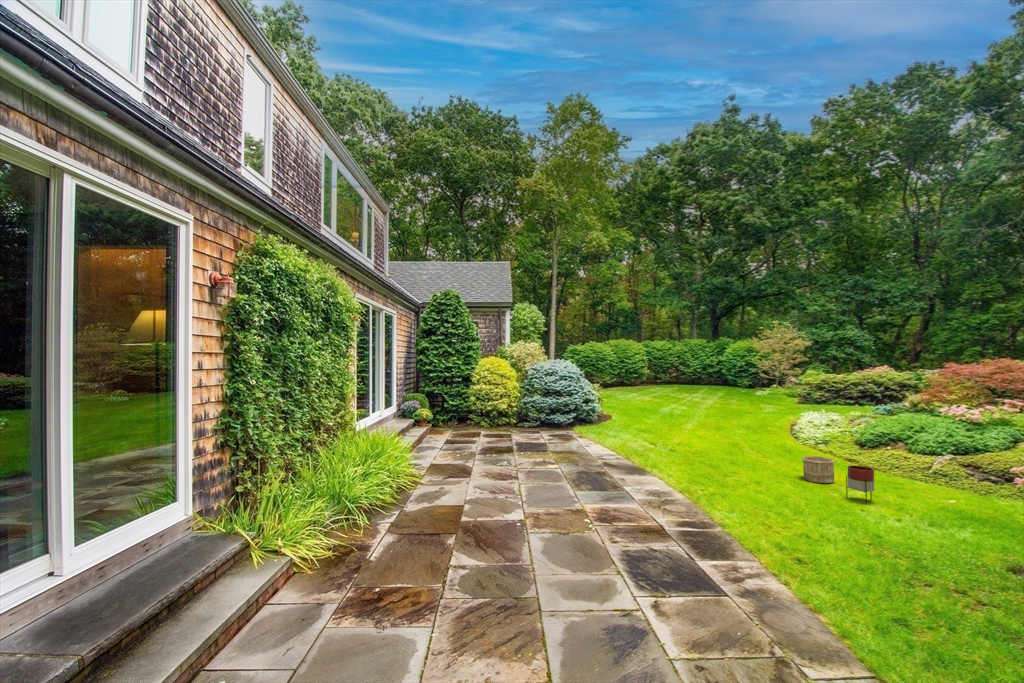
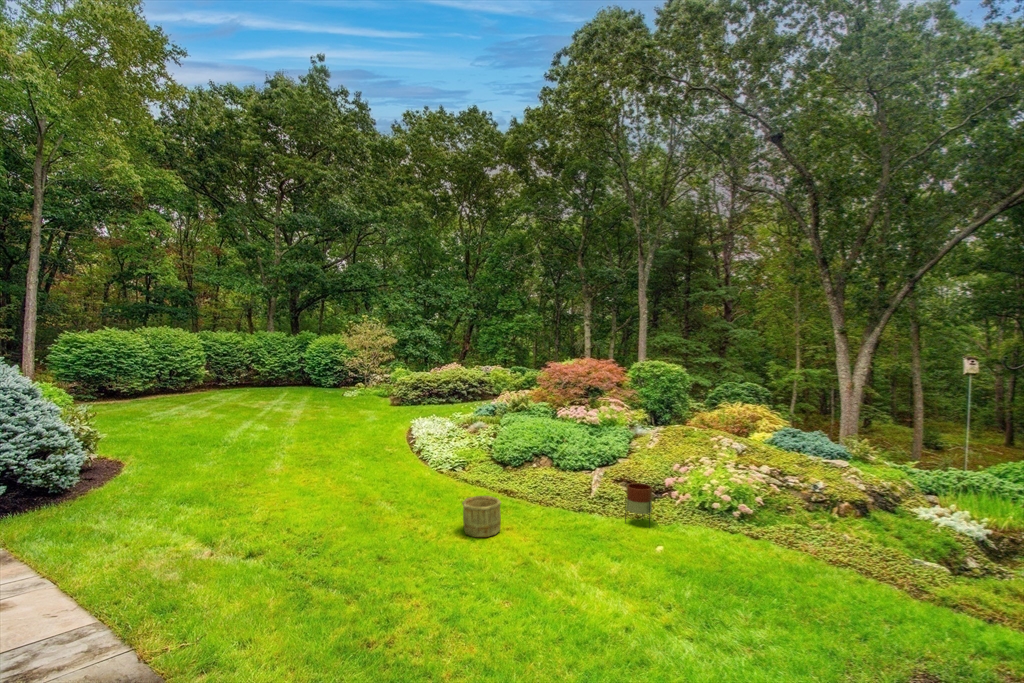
planter: present [846,465,875,504] -> present [625,483,652,528]

